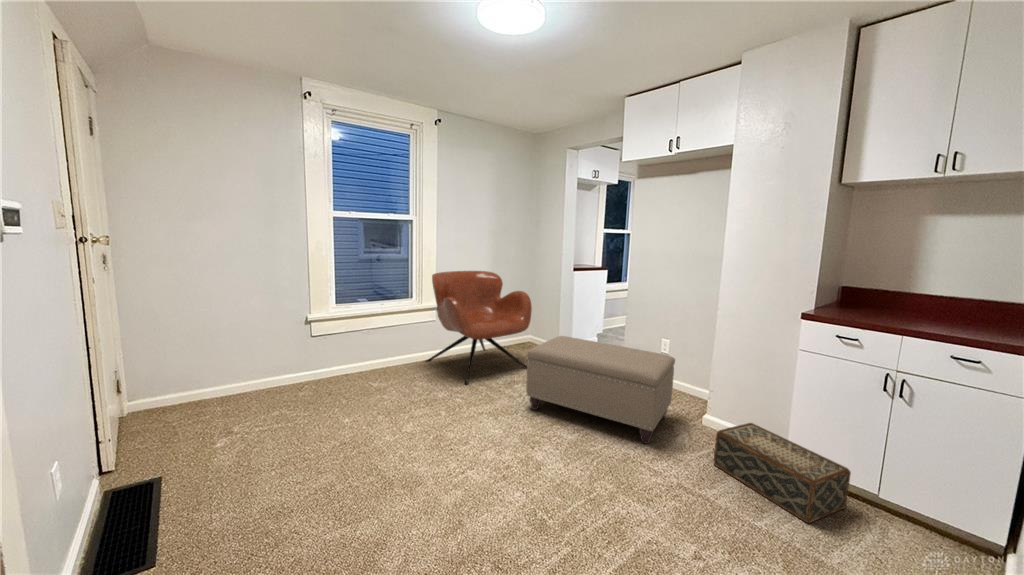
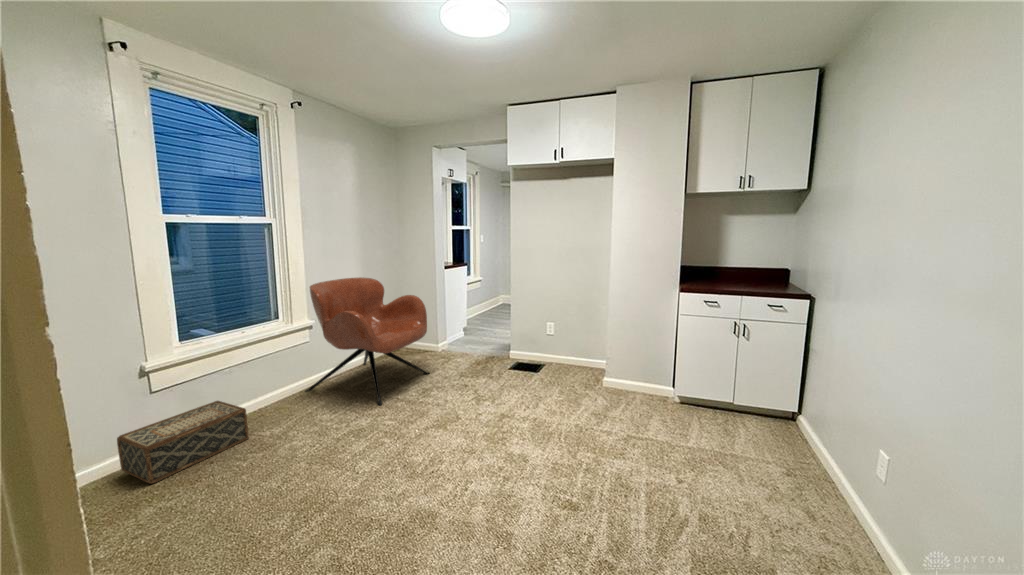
ottoman: present [526,336,675,444] -> none [462,334,591,413]
woven basket: present [714,423,851,523] -> present [117,401,249,484]

